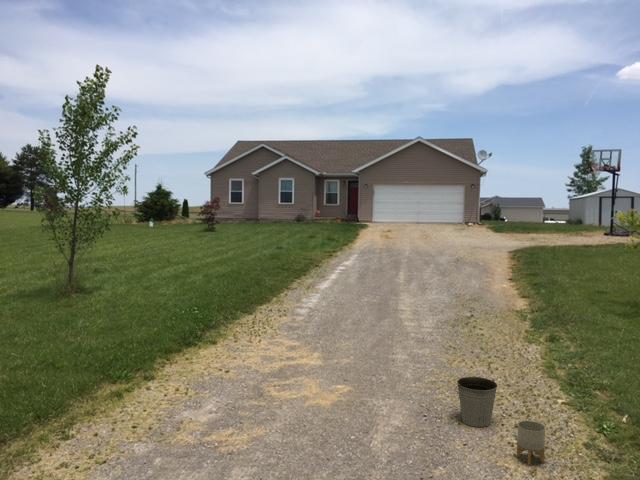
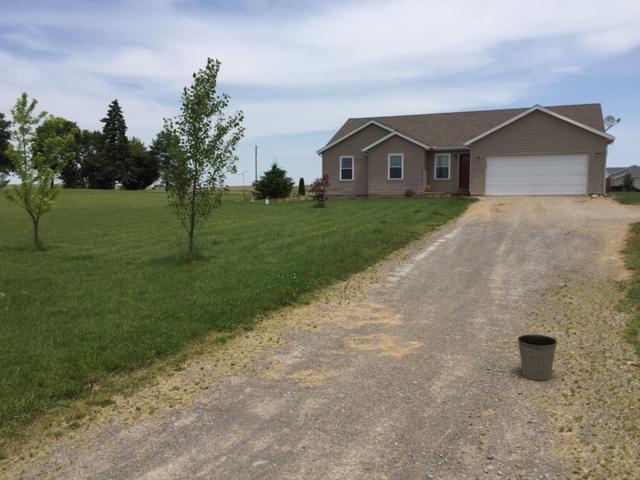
planter: present [517,420,545,465] -> none [567,373,594,413]

